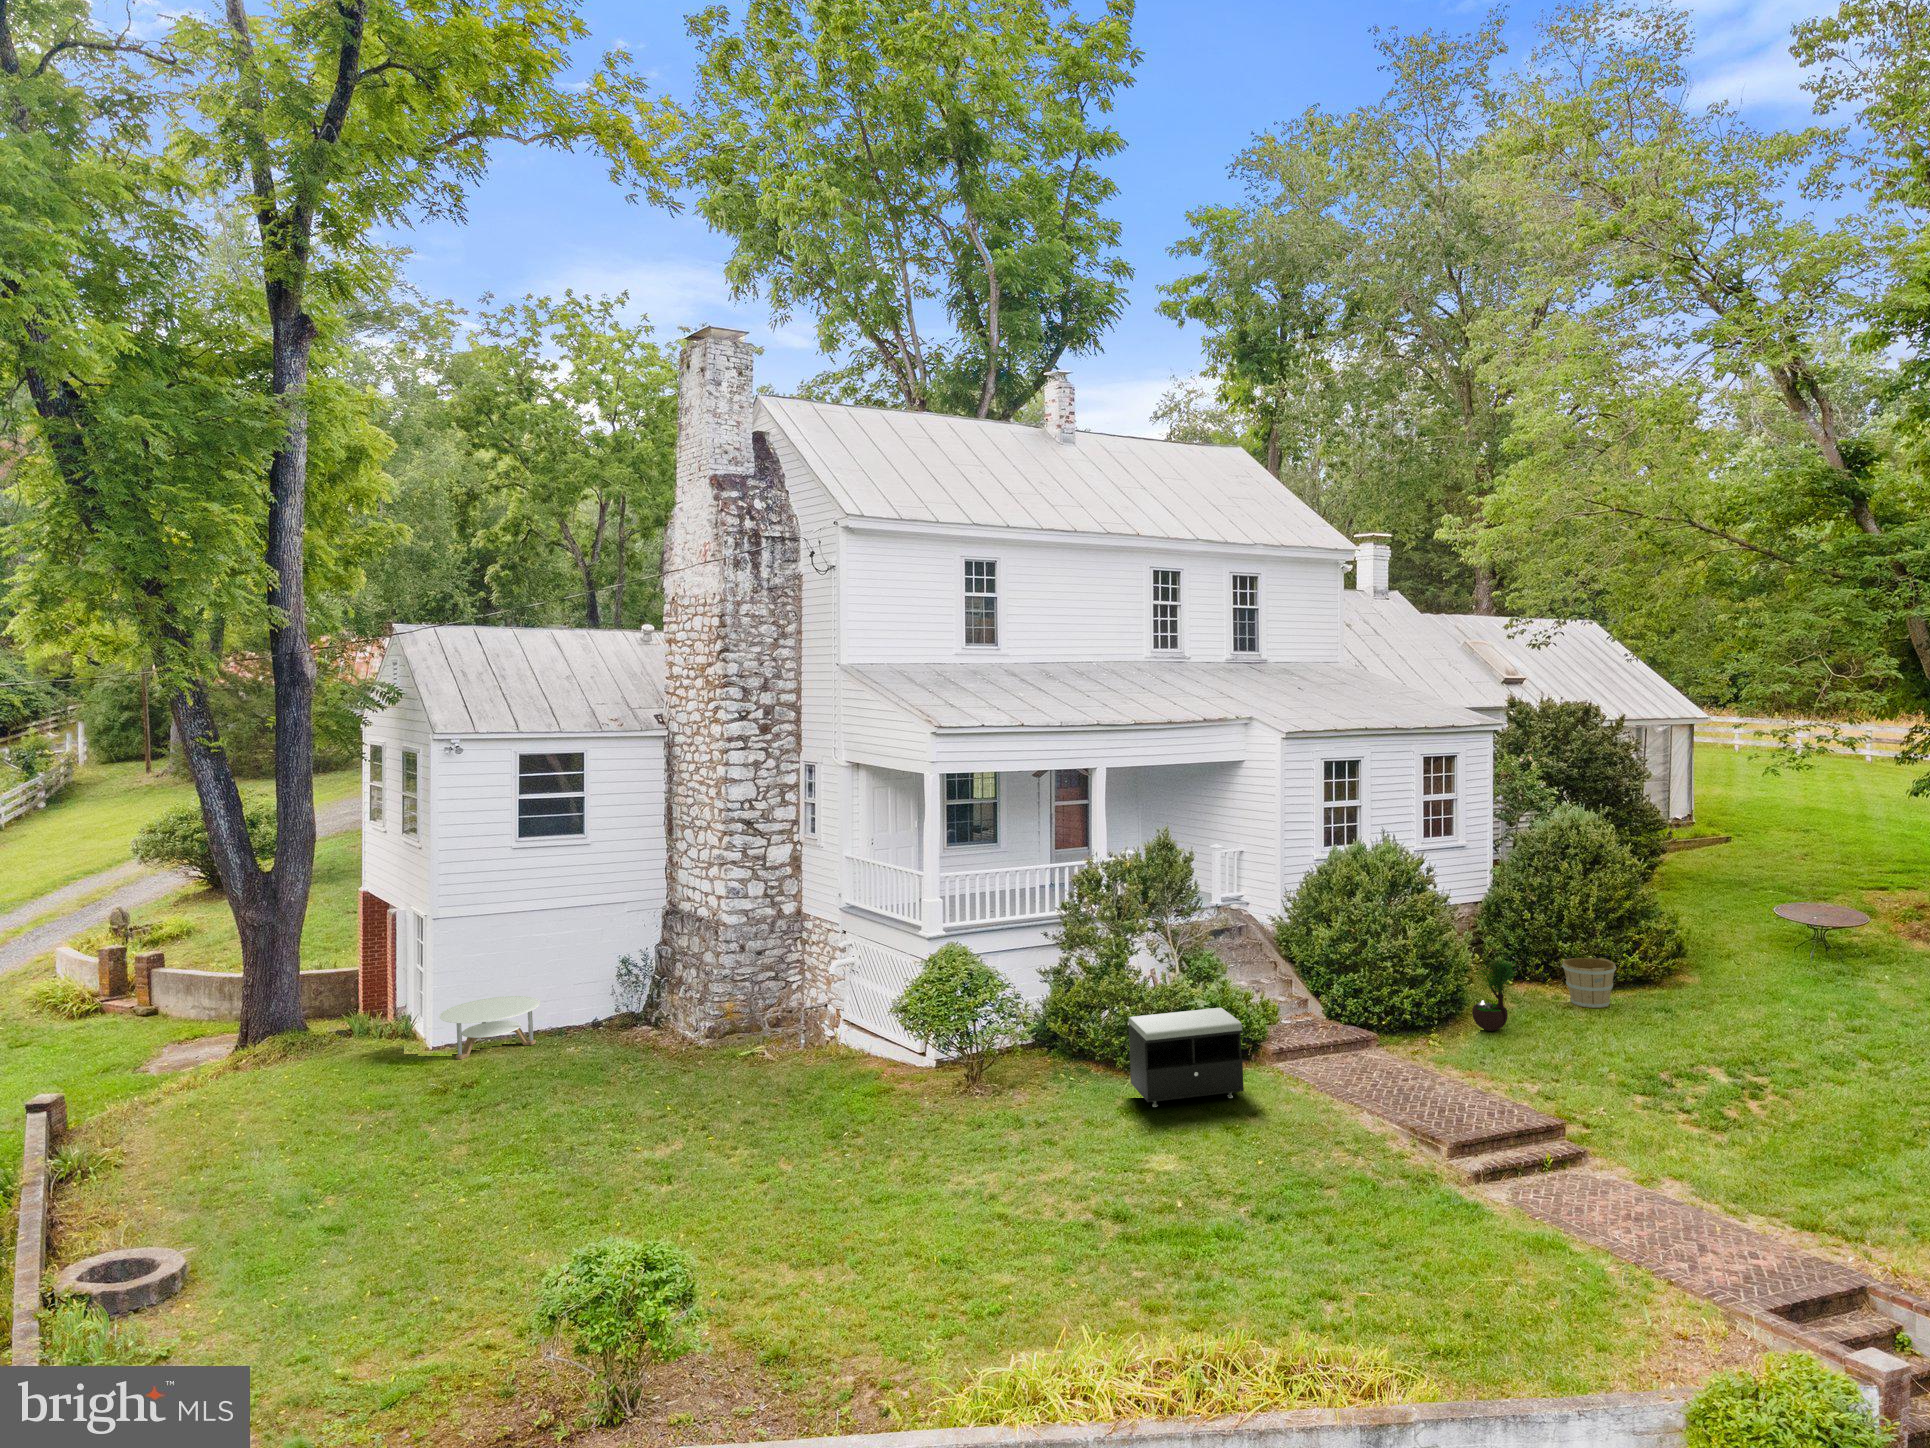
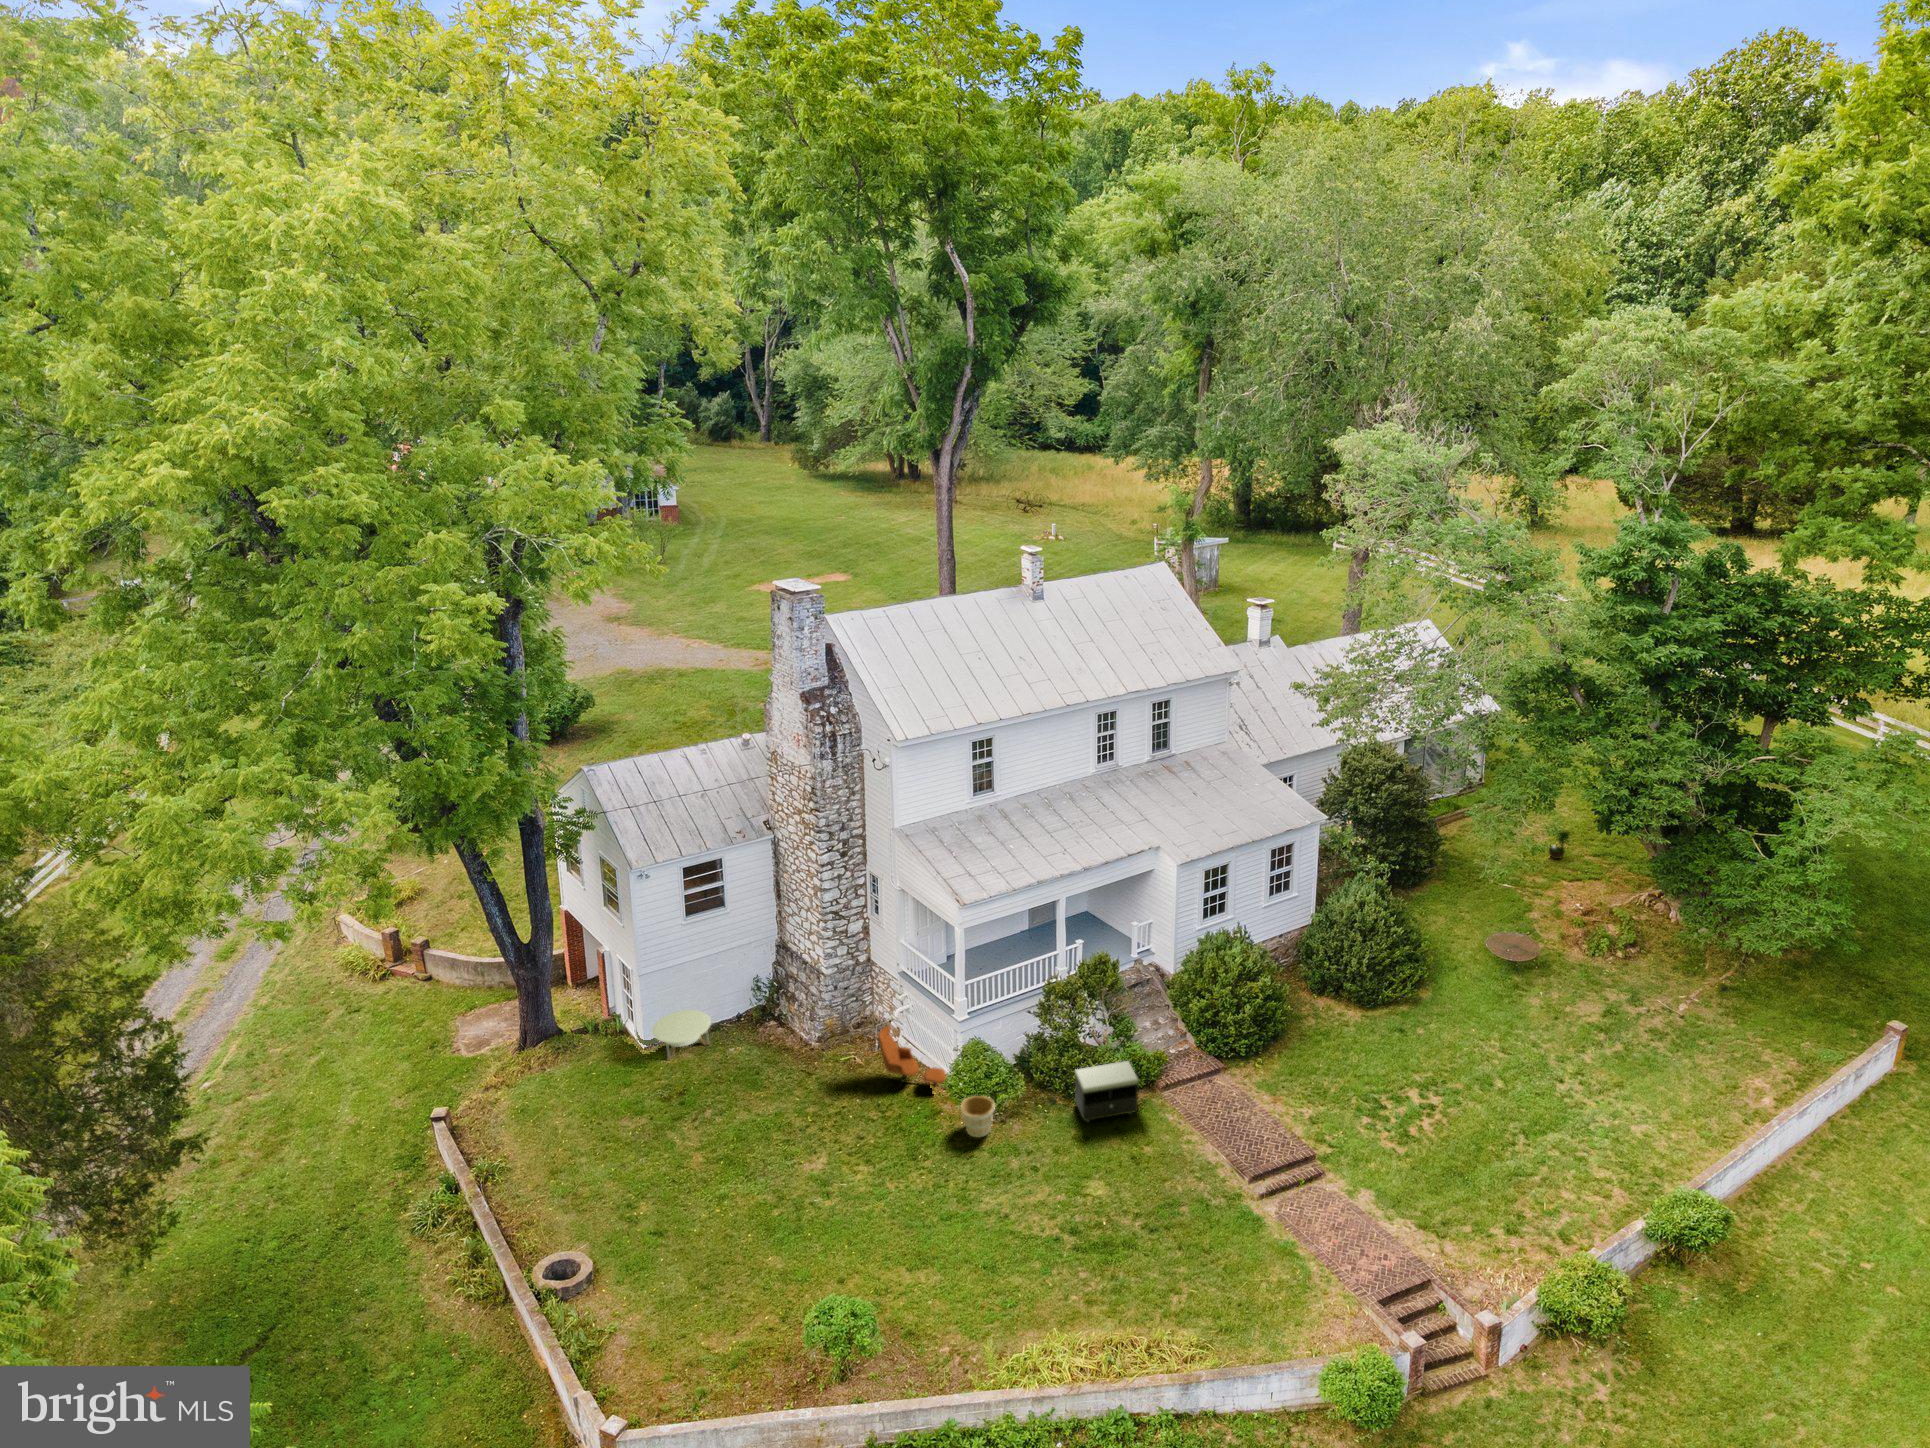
wooden bucket: present [1562,958,1616,1008] -> present [961,1096,995,1137]
potted tree: present [1472,959,1515,1031] -> present [1549,830,1570,859]
lounge chair: none [795,975,909,1084] -> present [878,1026,946,1088]

